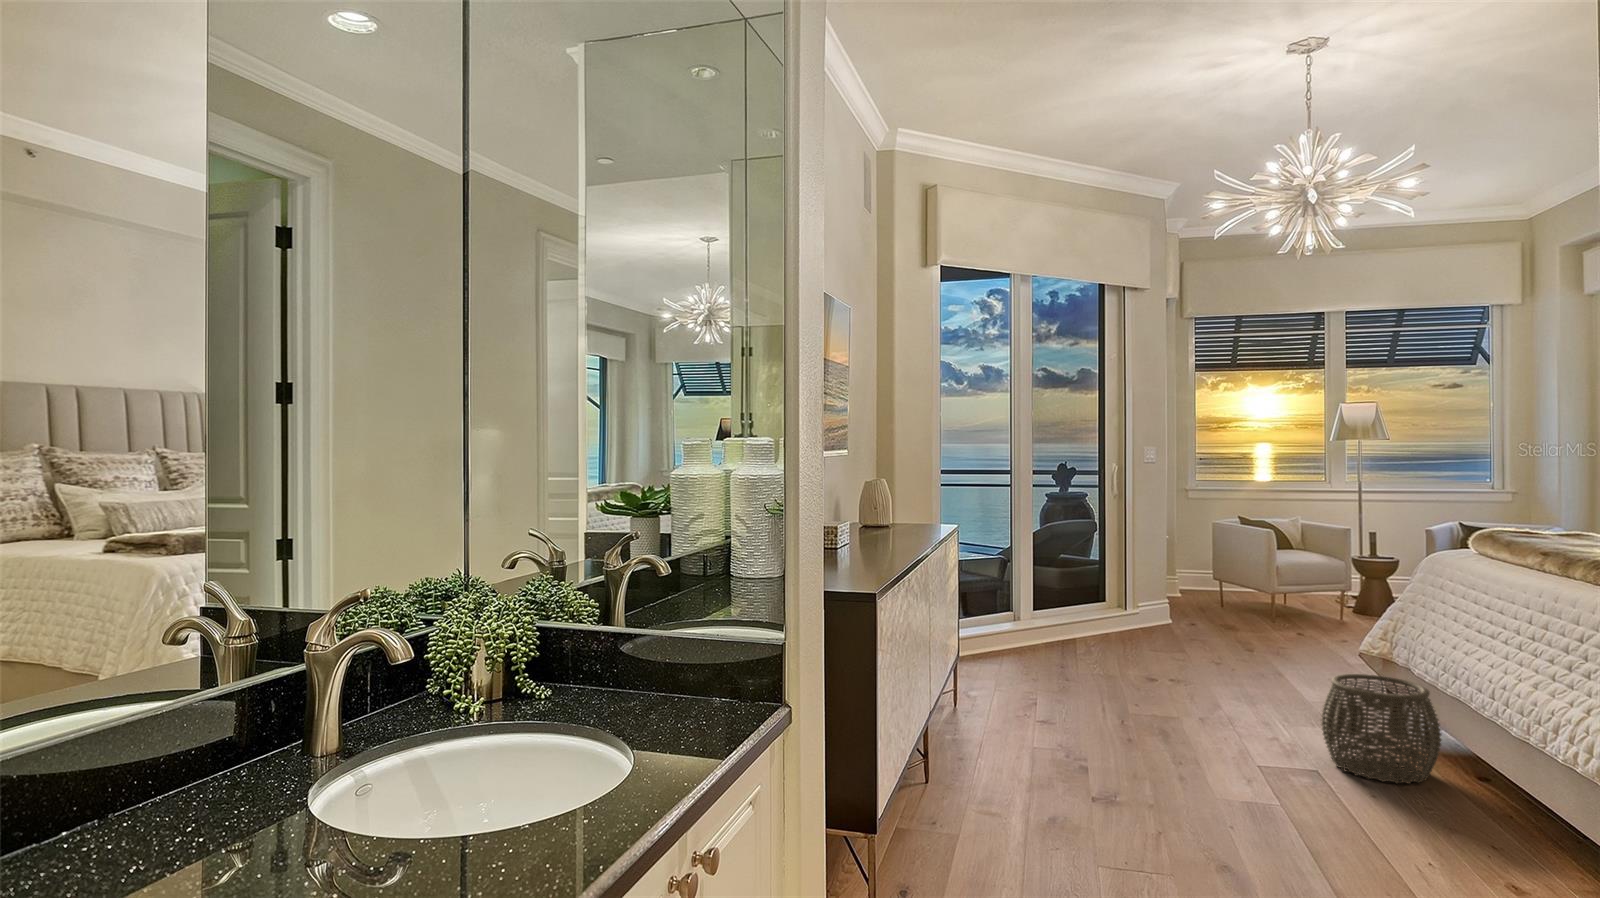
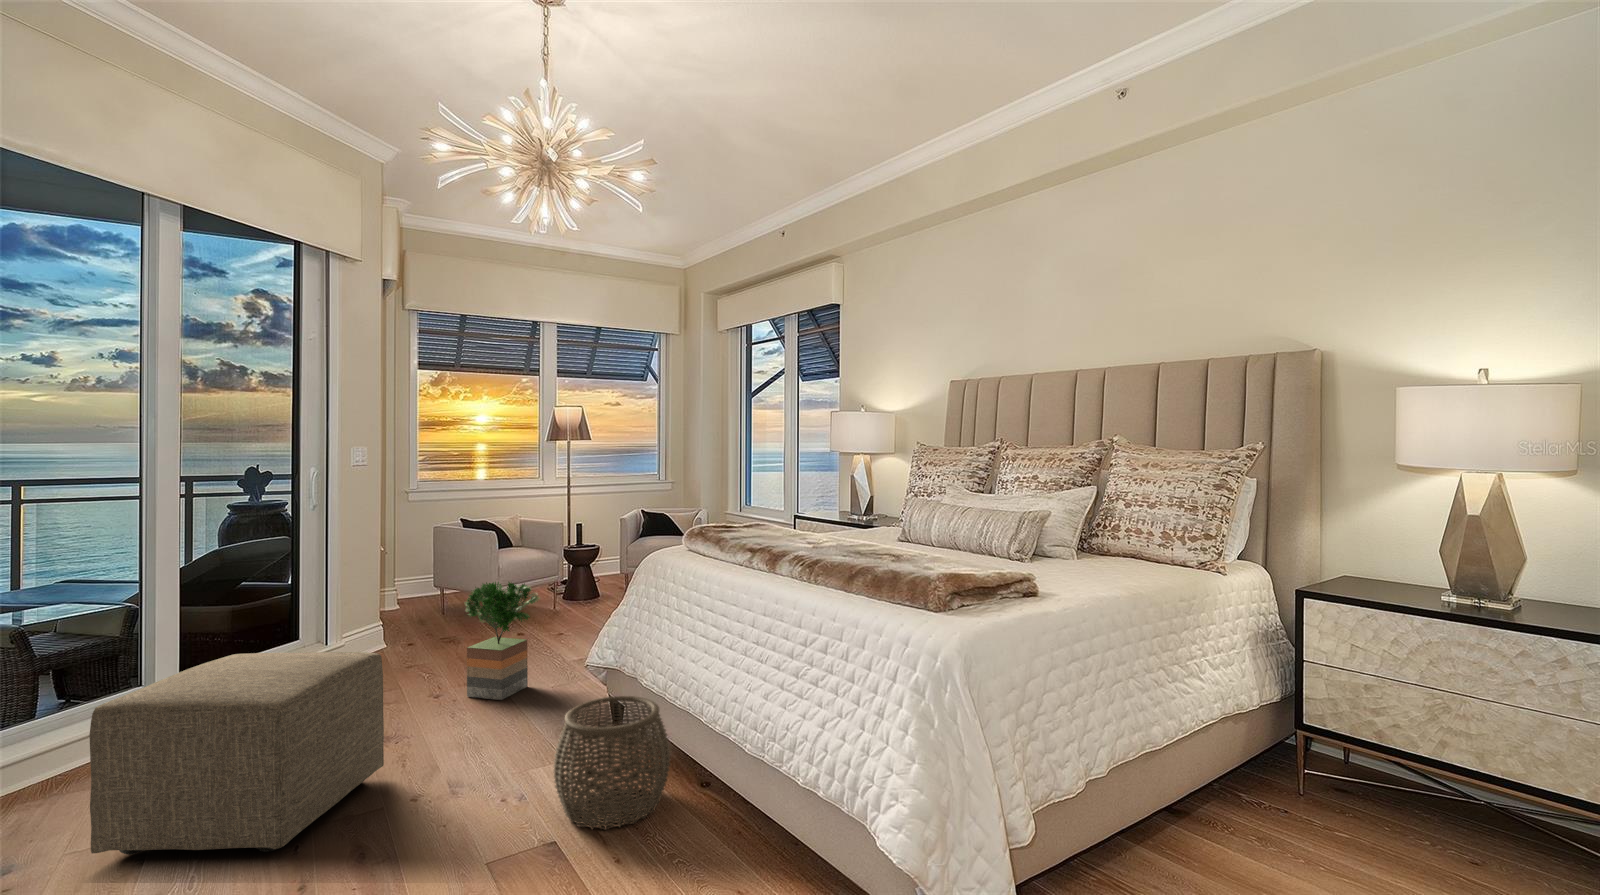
potted tree: none [1241,571,1318,679] -> present [465,582,539,700]
ottoman: none [1017,592,1180,719] -> present [89,652,384,855]

